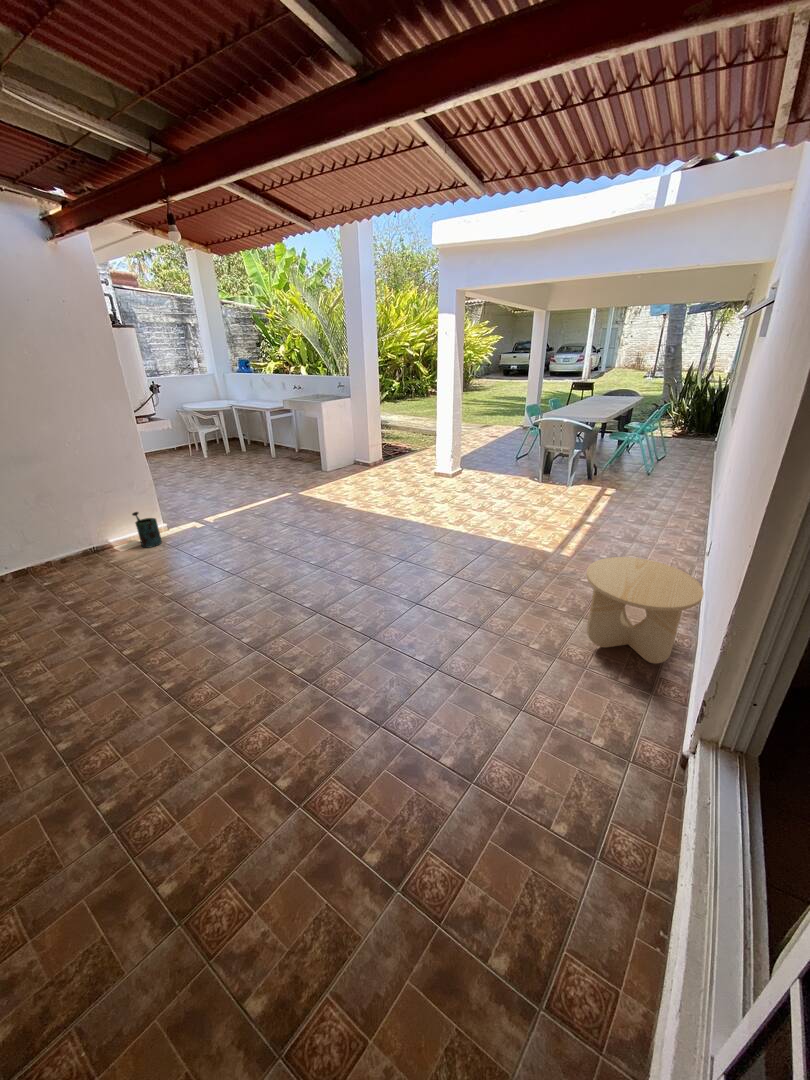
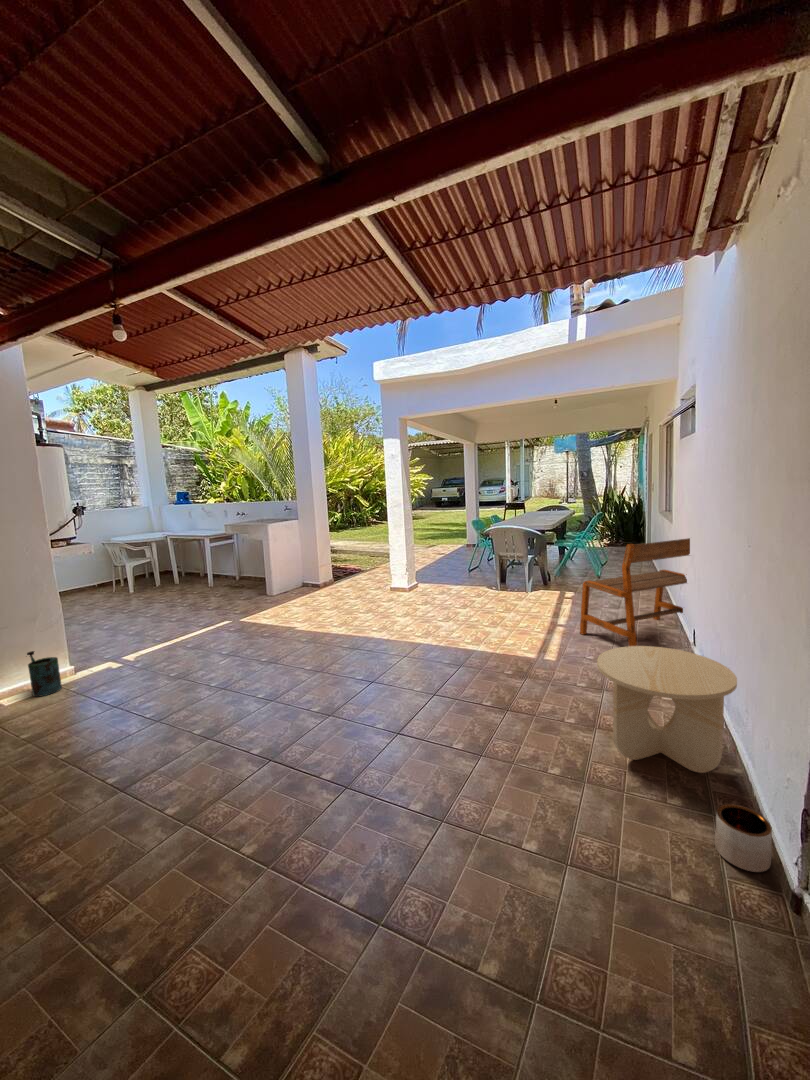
bench: none [602,449,752,556] -> present [580,538,690,646]
planter: none [637,688,680,735] -> present [715,804,772,872]

